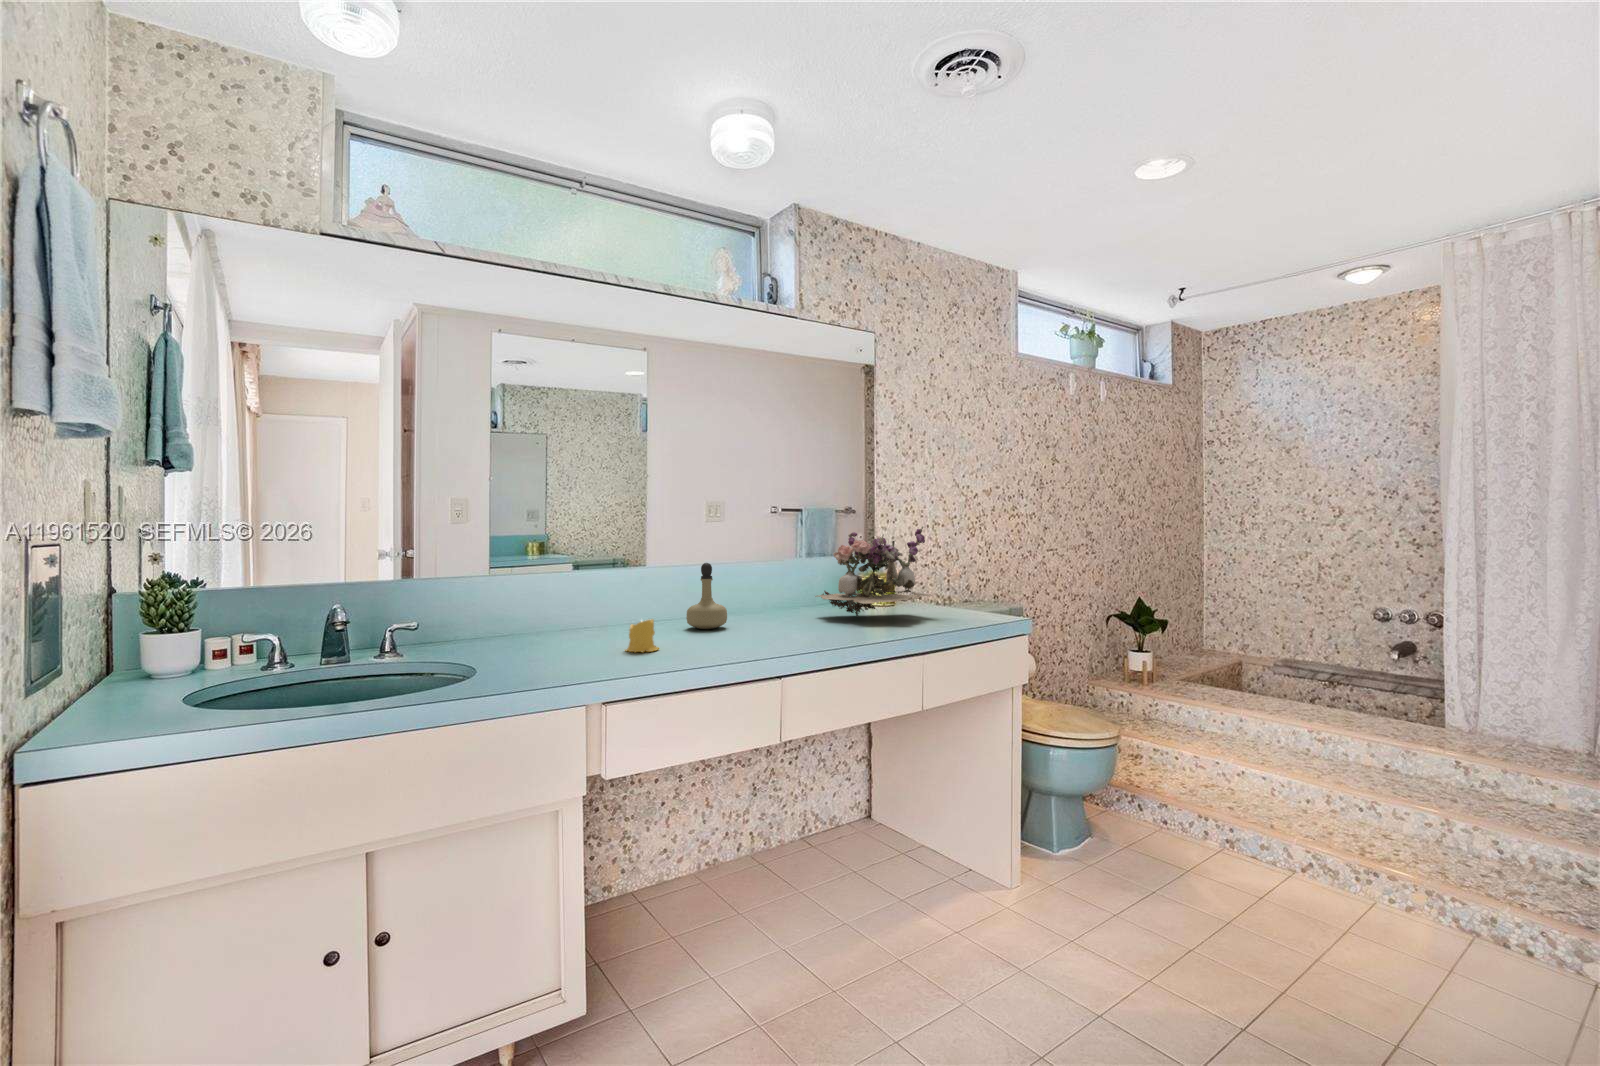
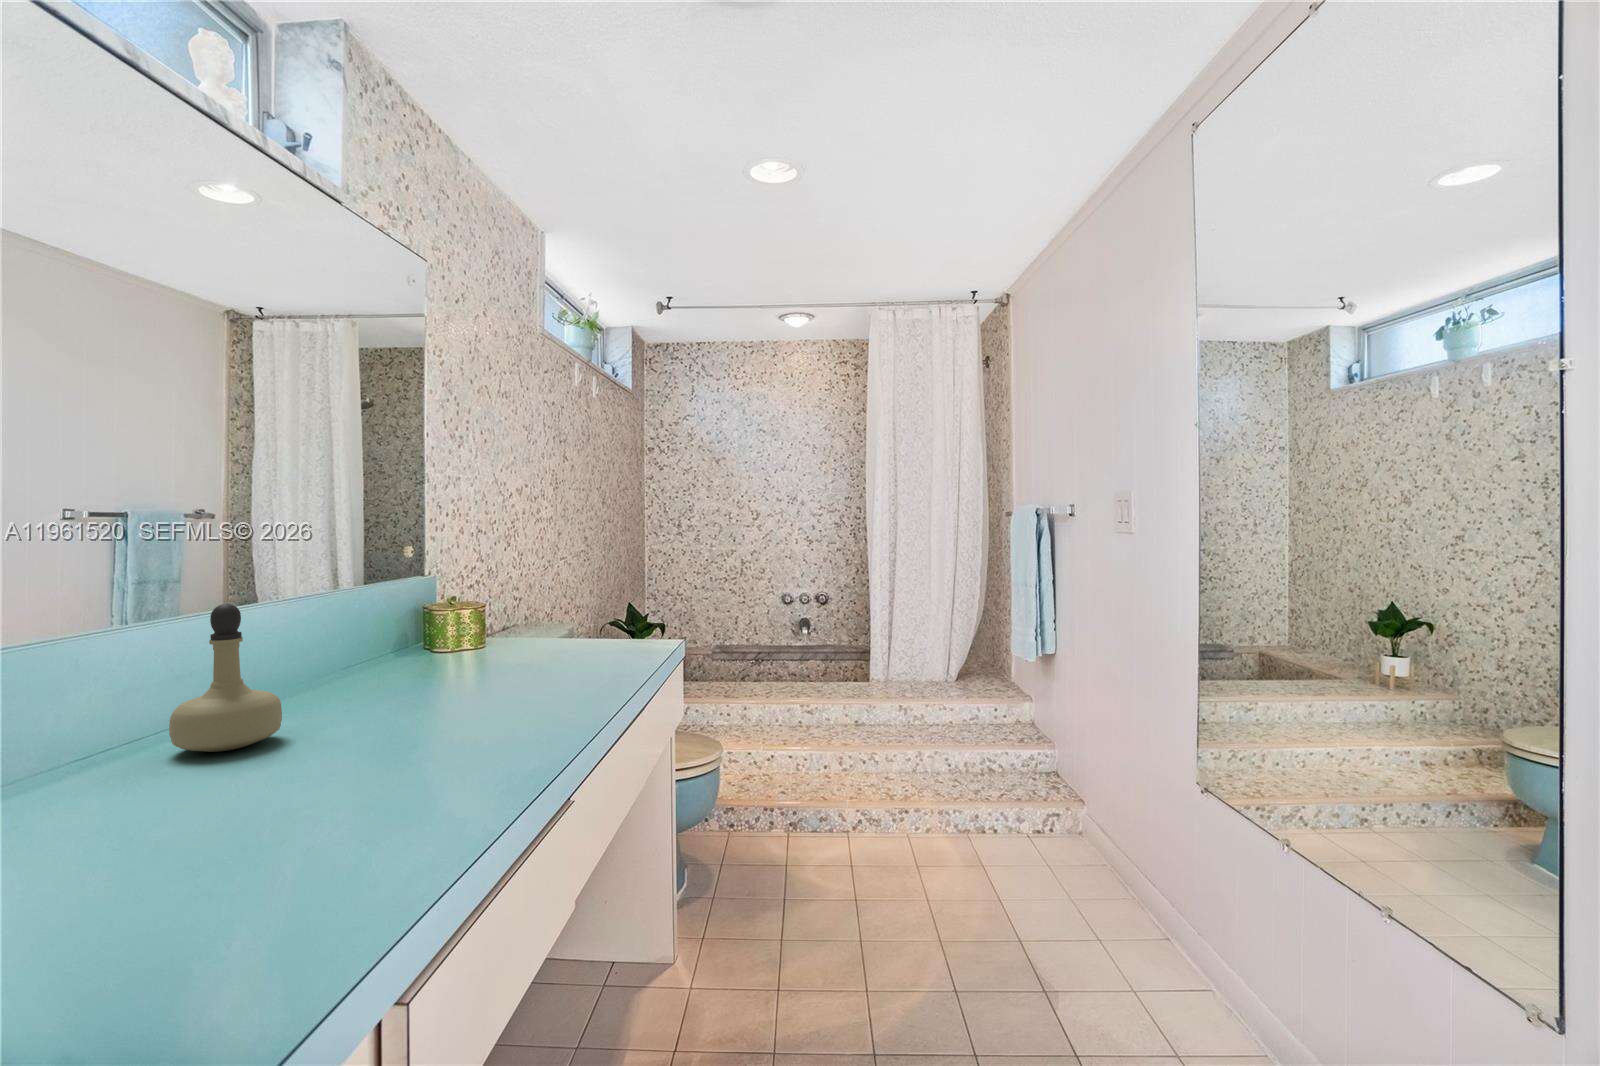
flower arrangement: present [815,526,932,616] -> none [393,526,579,670]
candle: present [625,619,659,652] -> none [145,756,260,865]

